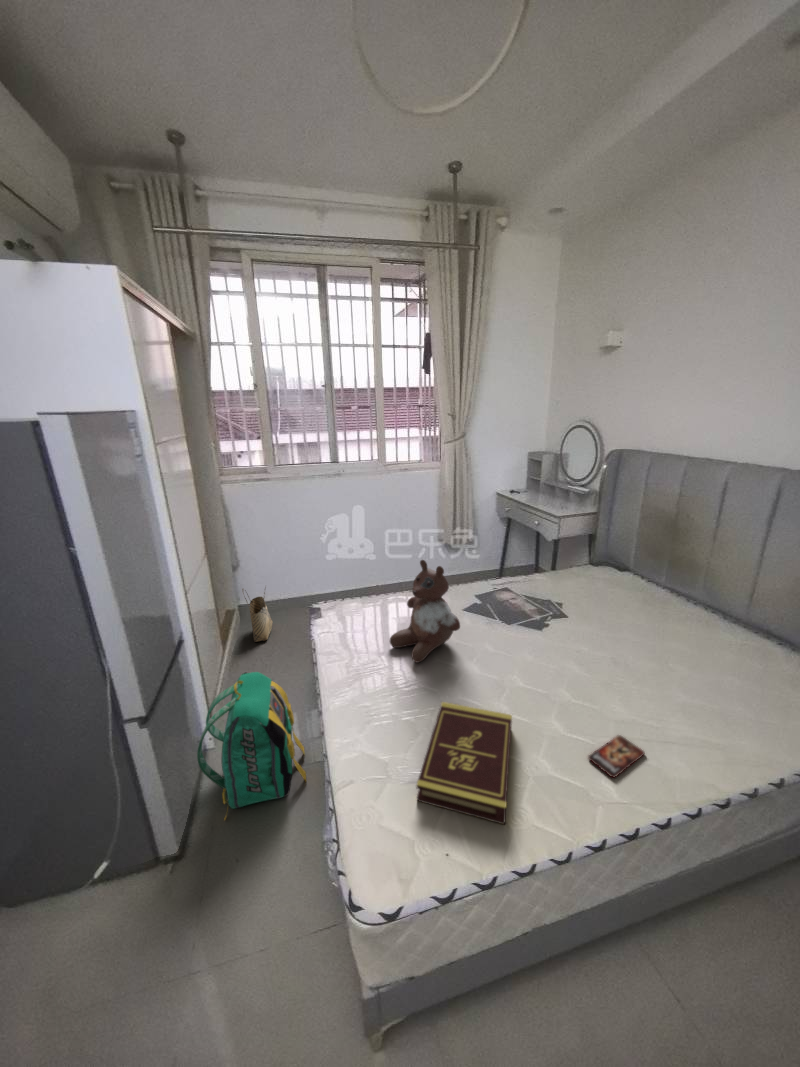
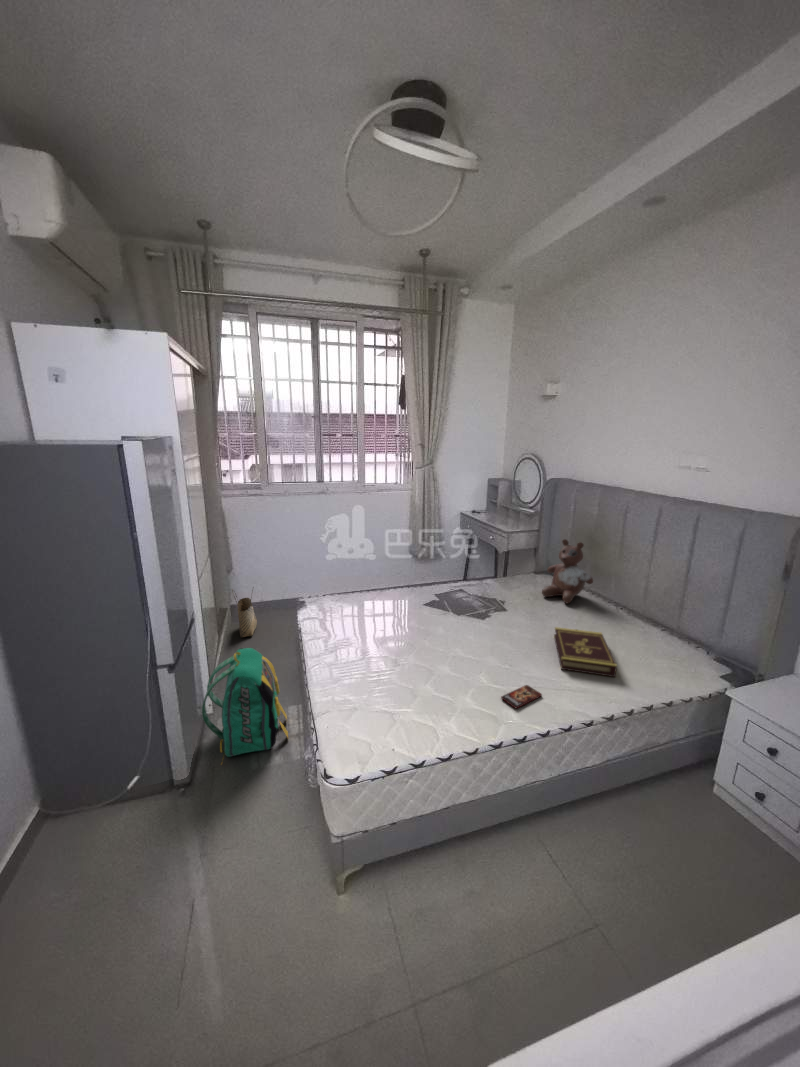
stuffed bear: present [390,560,460,662] -> present [542,539,593,603]
book: present [416,702,512,825] -> present [554,627,617,677]

